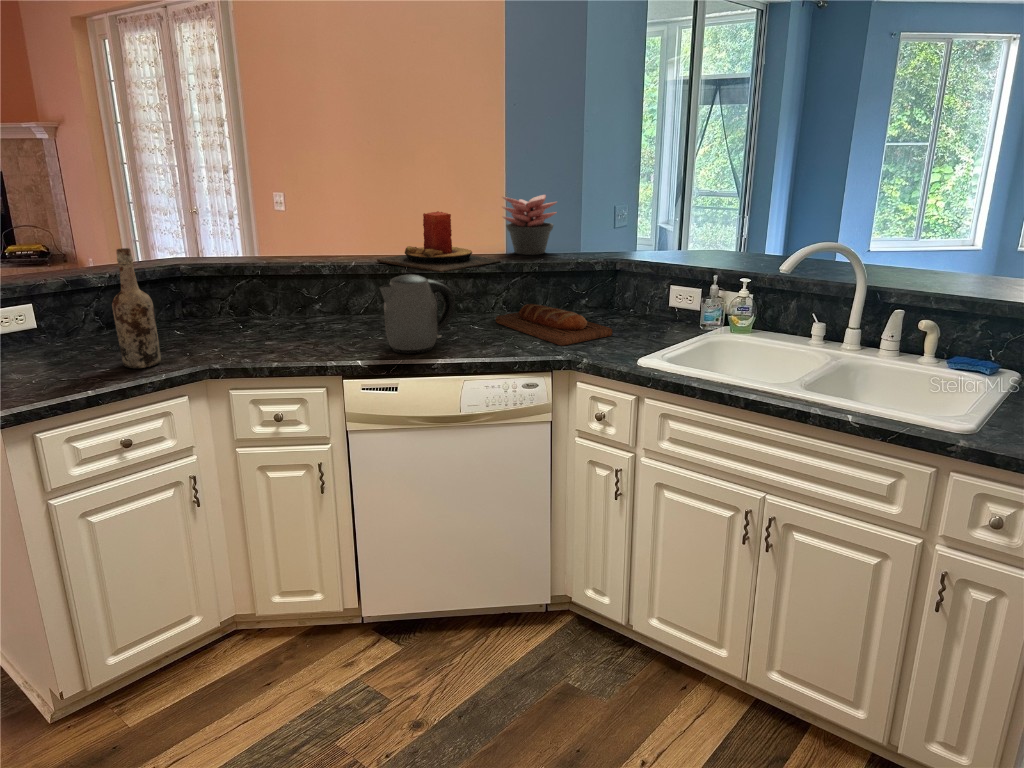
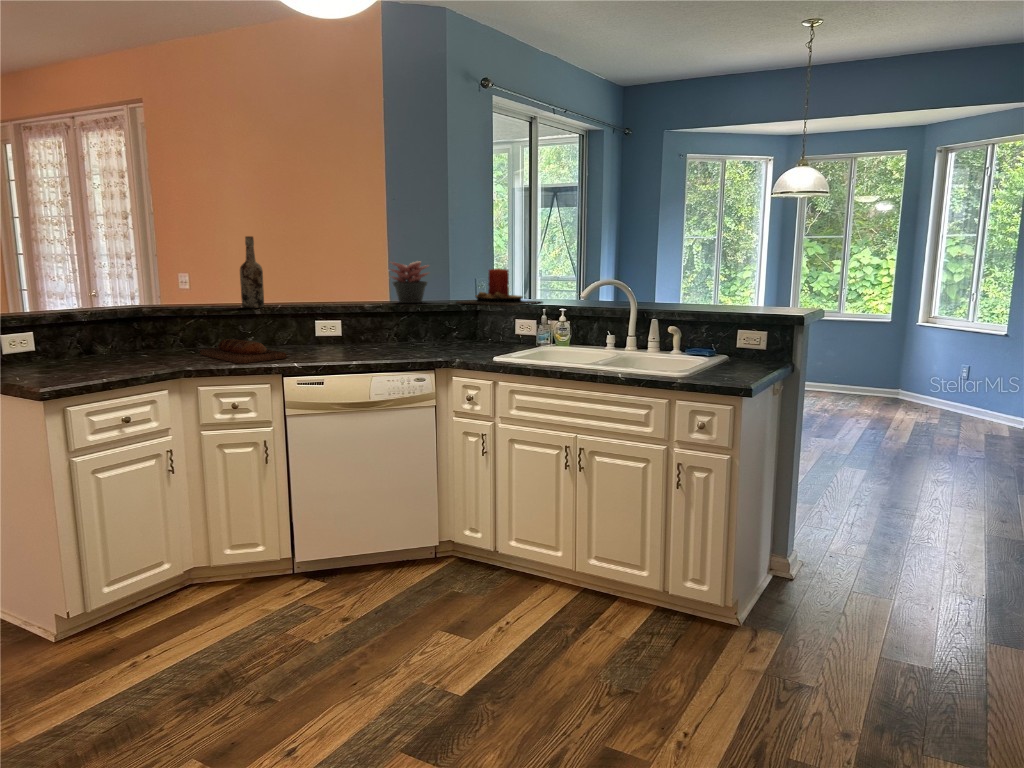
candle: present [377,211,501,272] -> present [456,268,541,306]
wine bottle: present [112,248,161,368] -> present [240,236,264,308]
kettle: present [379,274,455,354] -> none [311,305,363,360]
bread loaf: present [496,304,612,346] -> present [199,339,287,364]

